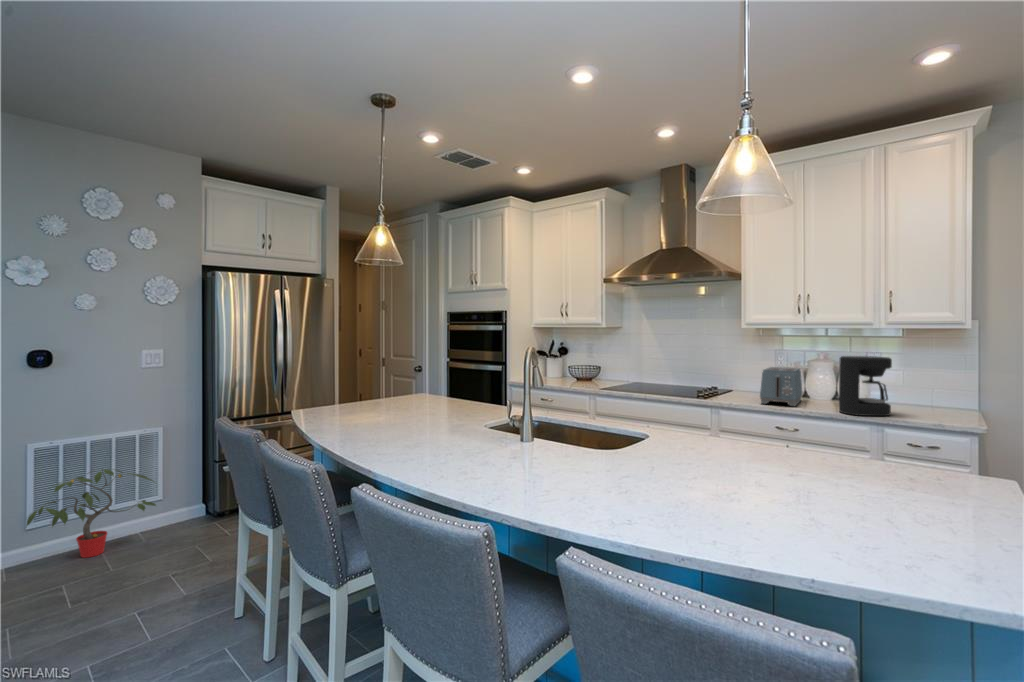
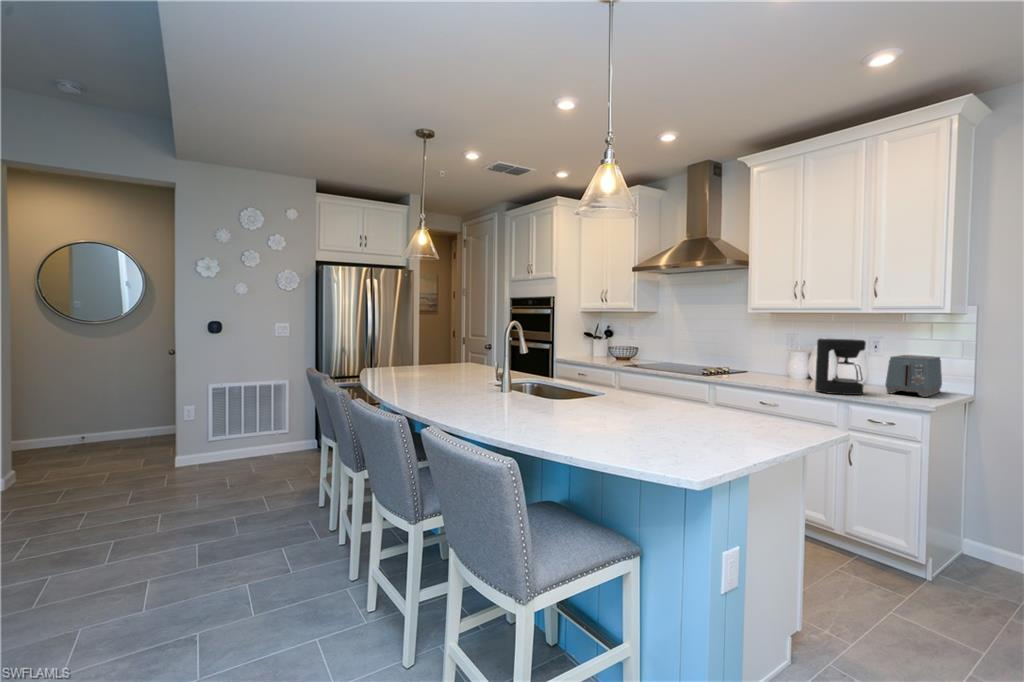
toaster: present [760,367,802,406] -> present [885,355,942,397]
potted plant: present [27,469,156,558] -> none [206,406,286,465]

